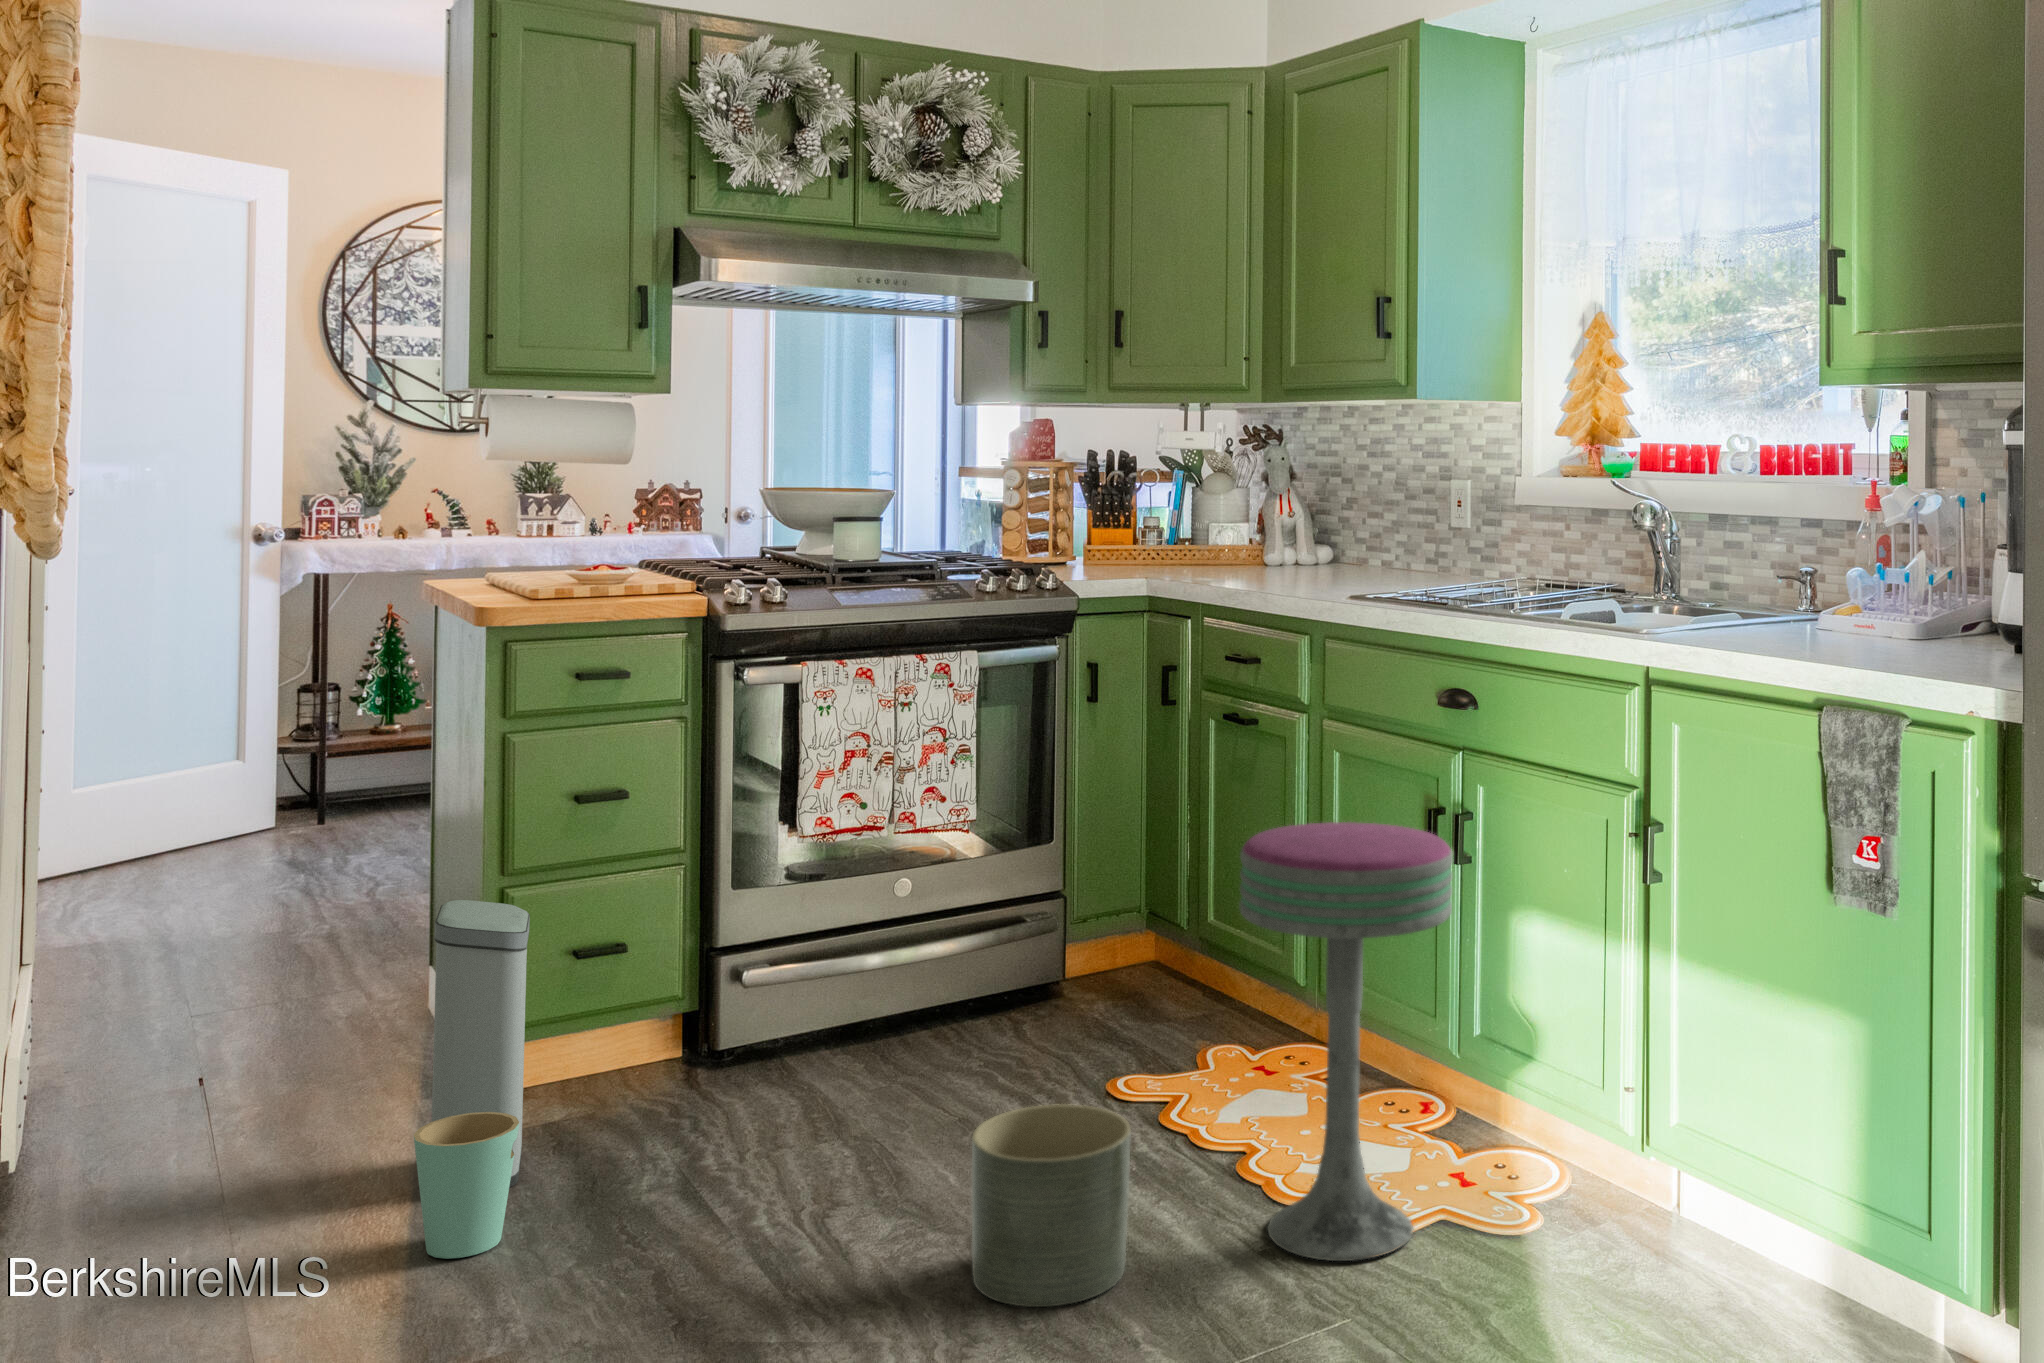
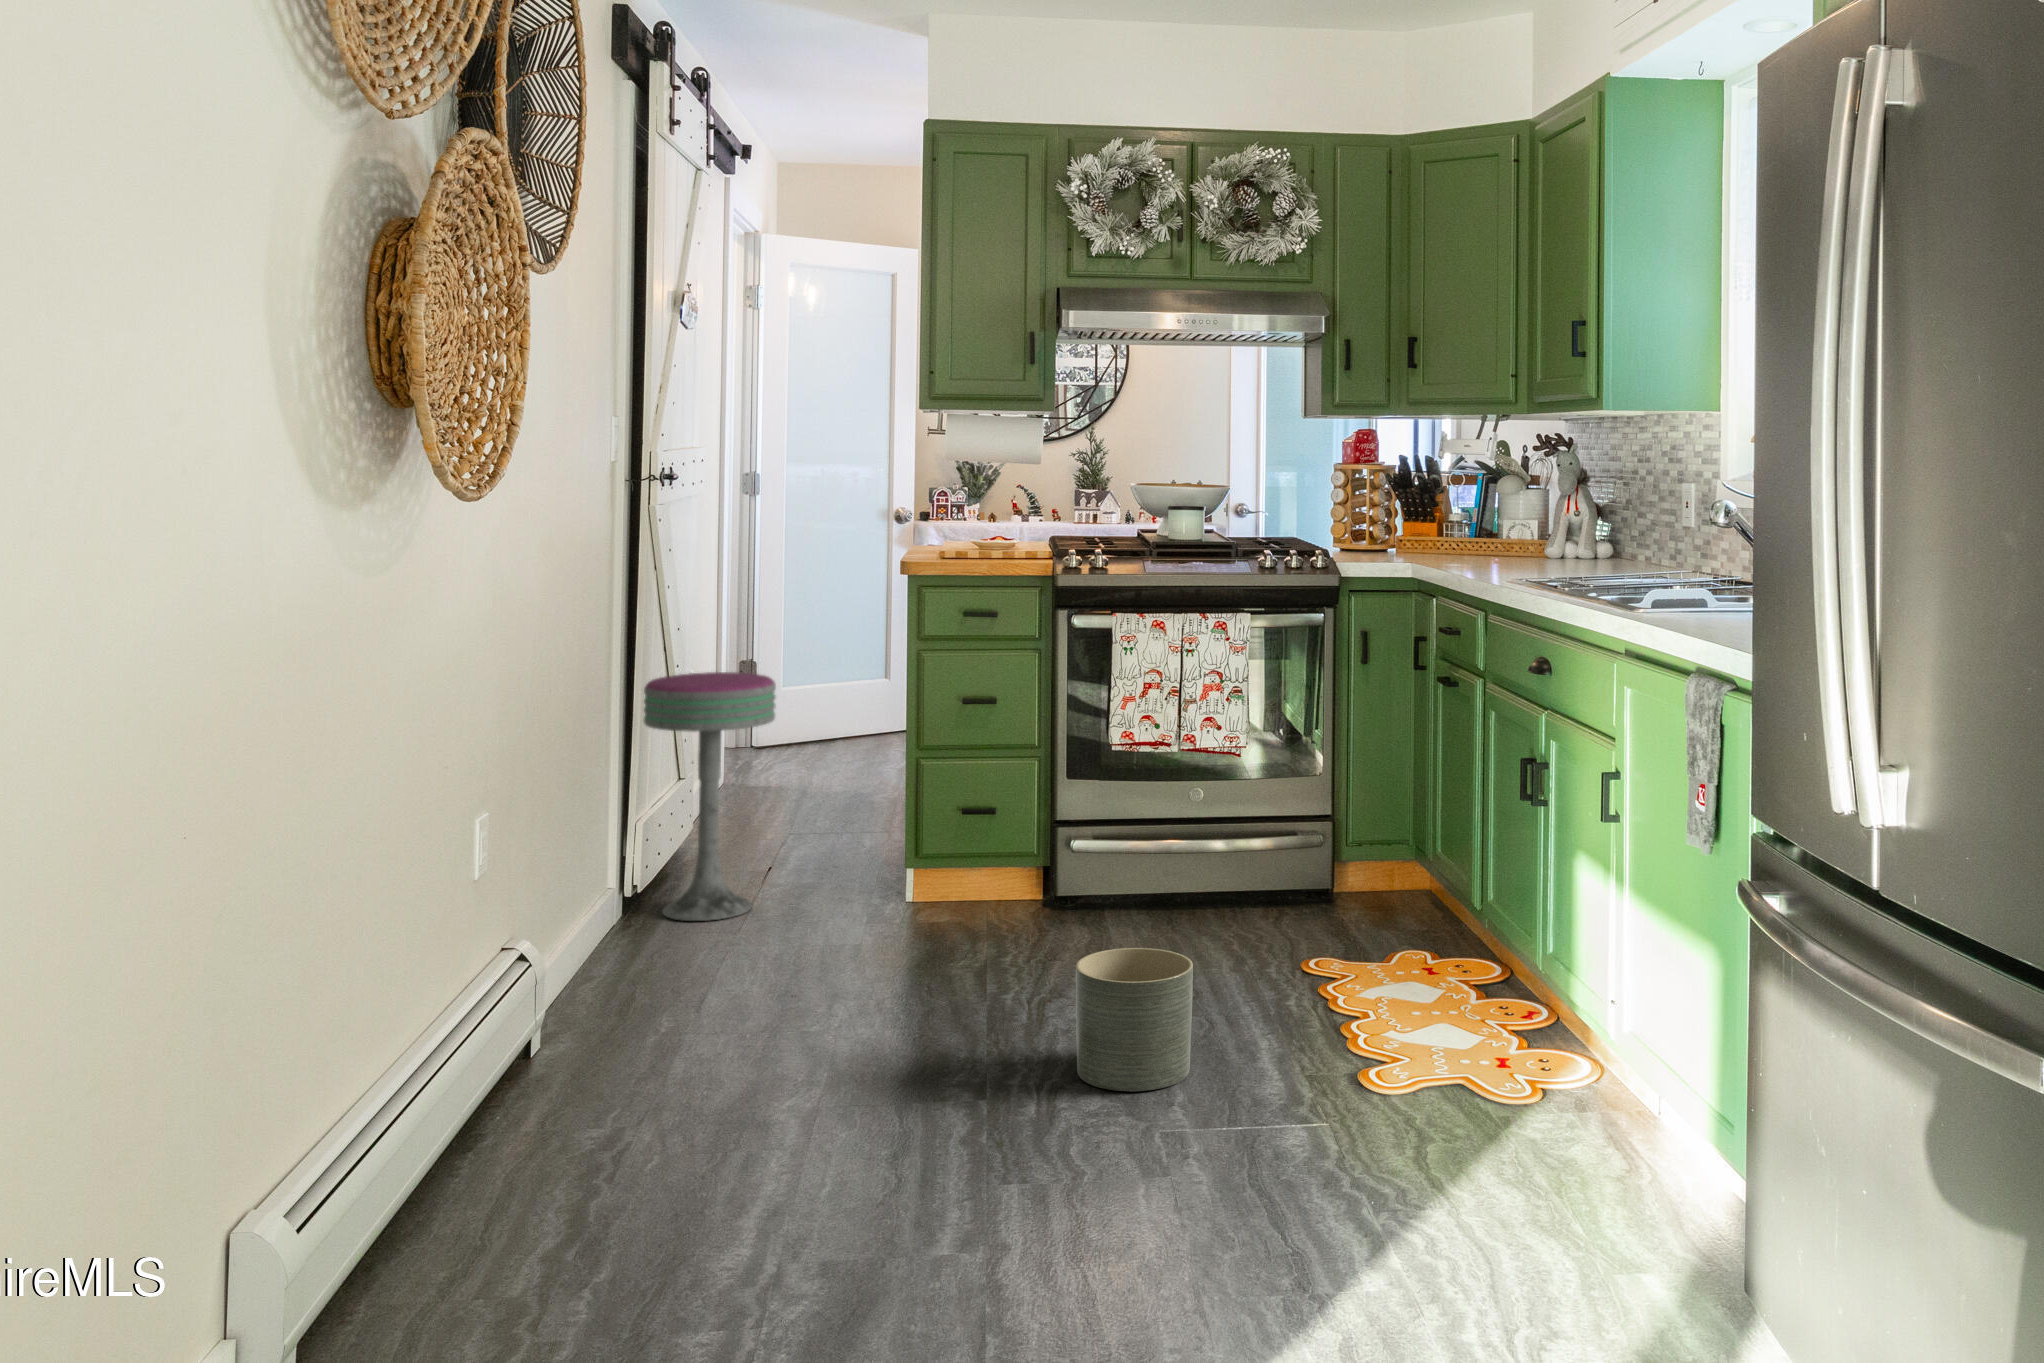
bar stool: present [1239,822,1453,1261] -> present [644,672,776,921]
trash can: present [414,900,530,1259] -> none [778,765,888,997]

